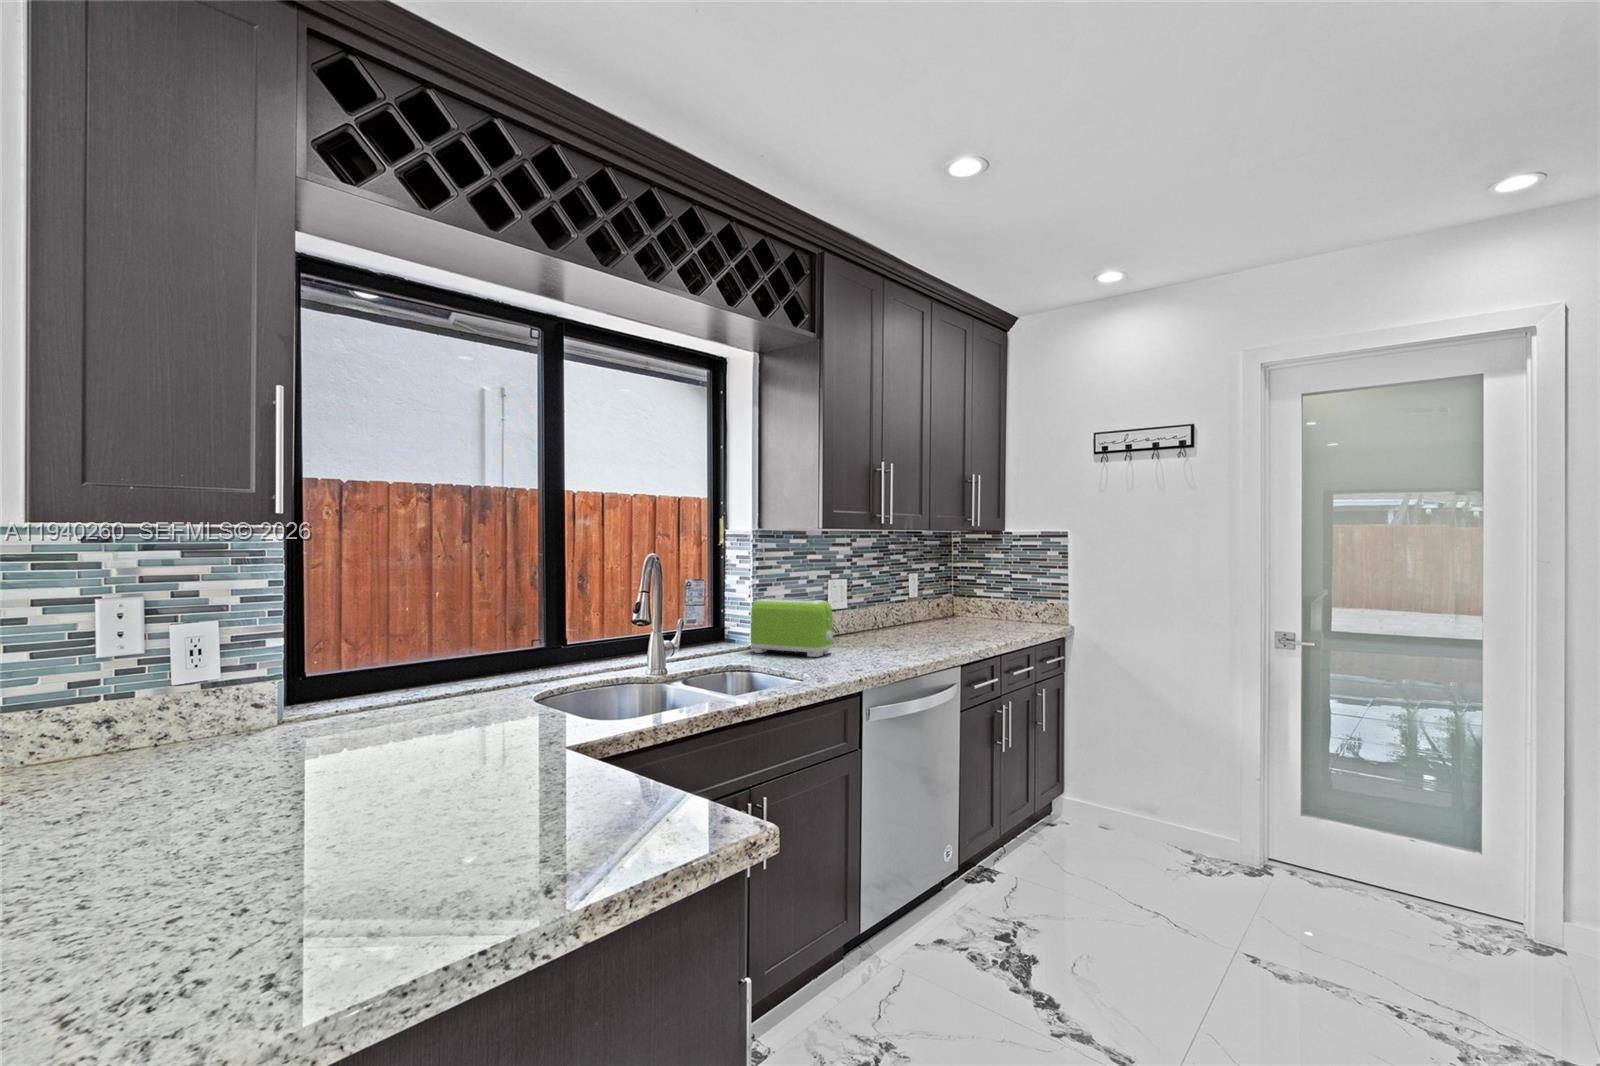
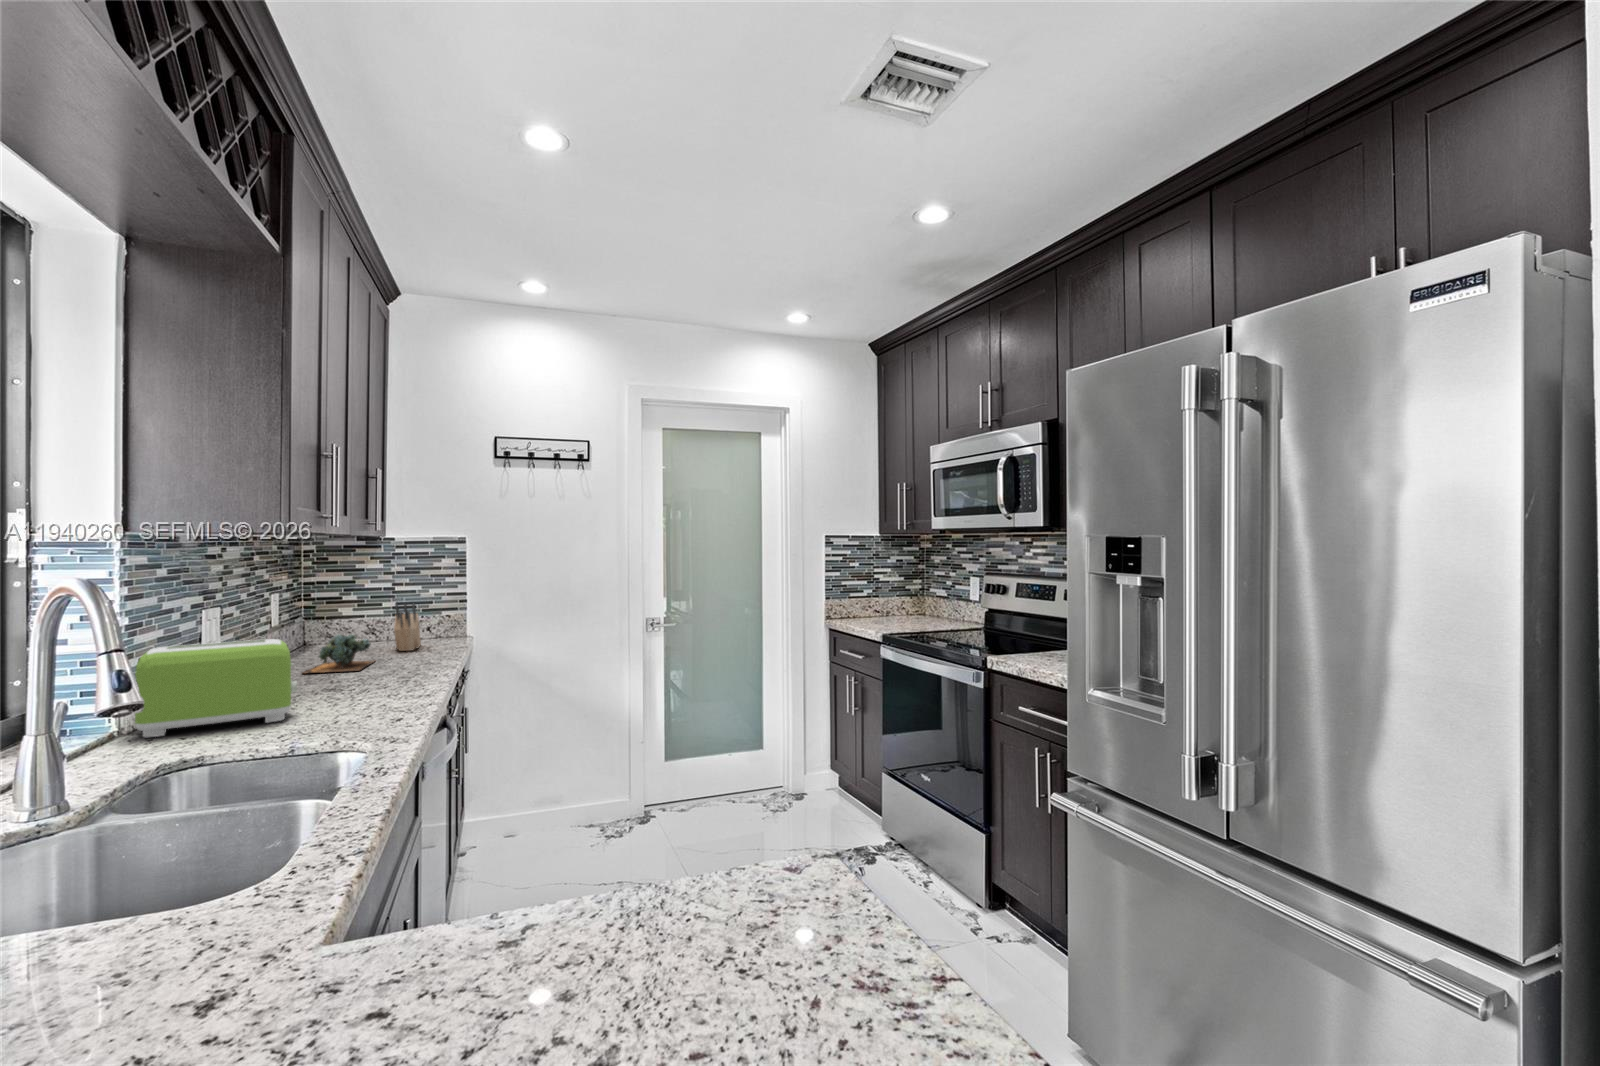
knife block: none [983,587,1018,630] -> present [394,604,421,651]
succulent plant: none [897,607,958,637] -> present [304,634,374,674]

